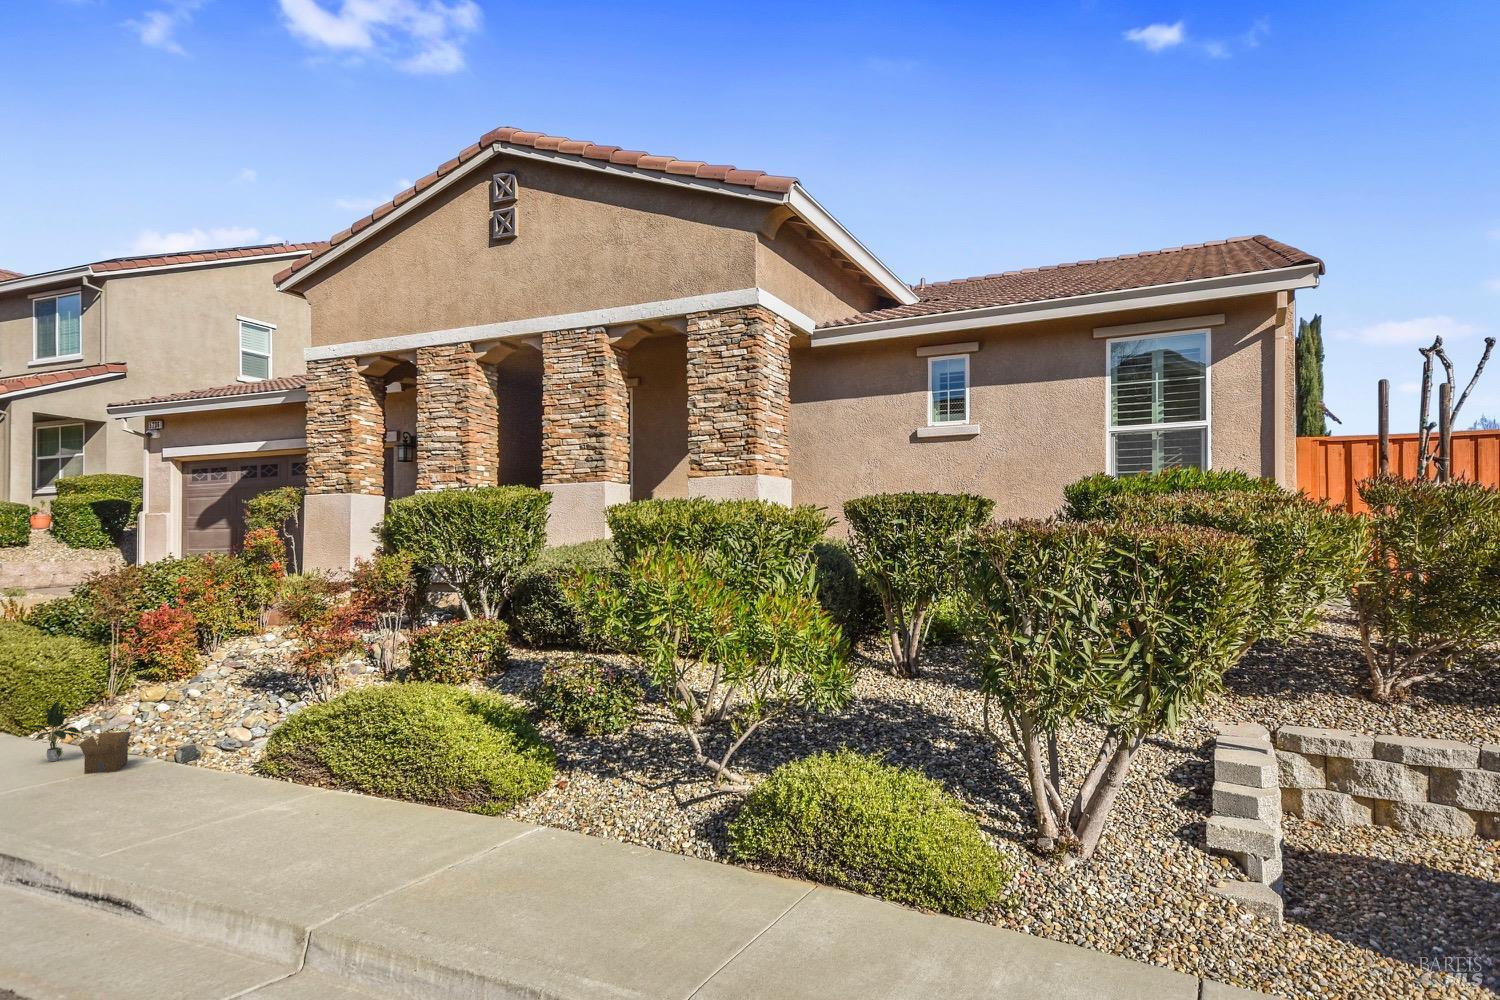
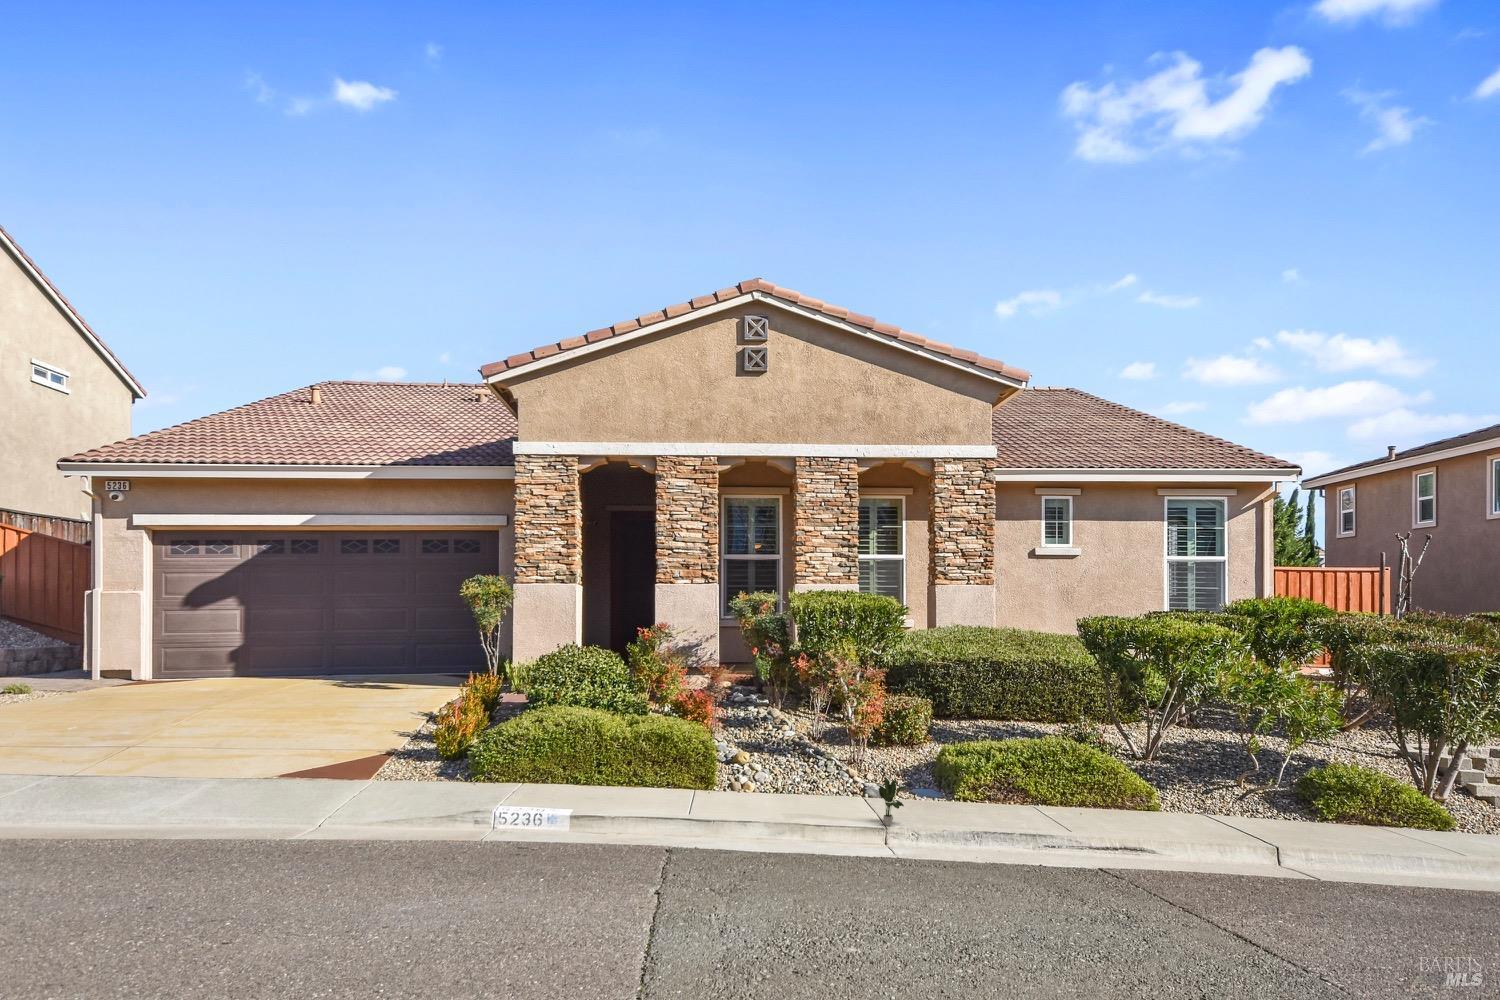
cardboard box: present [79,732,131,774] -> none [930,797,971,830]

